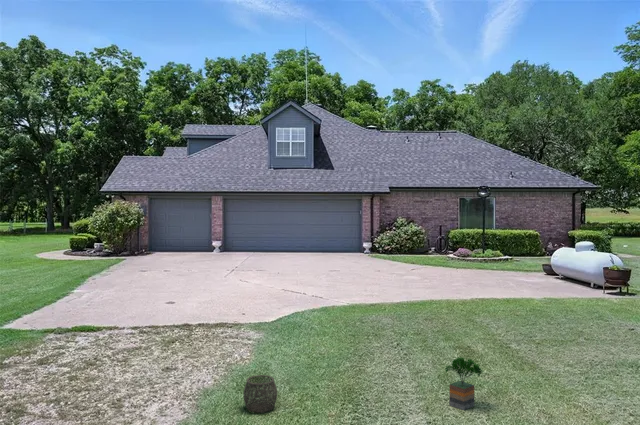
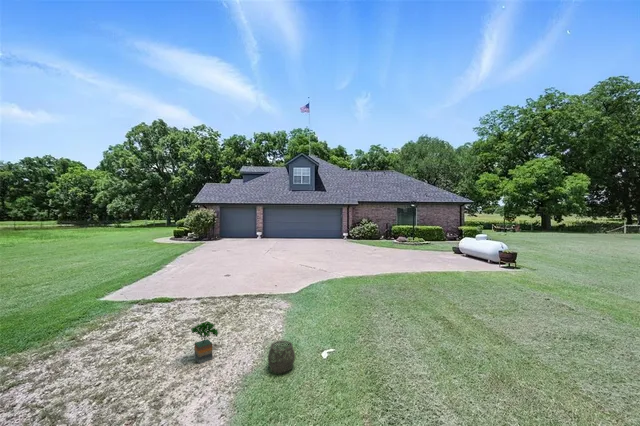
potted tree: present [445,357,483,410] -> present [191,322,218,364]

